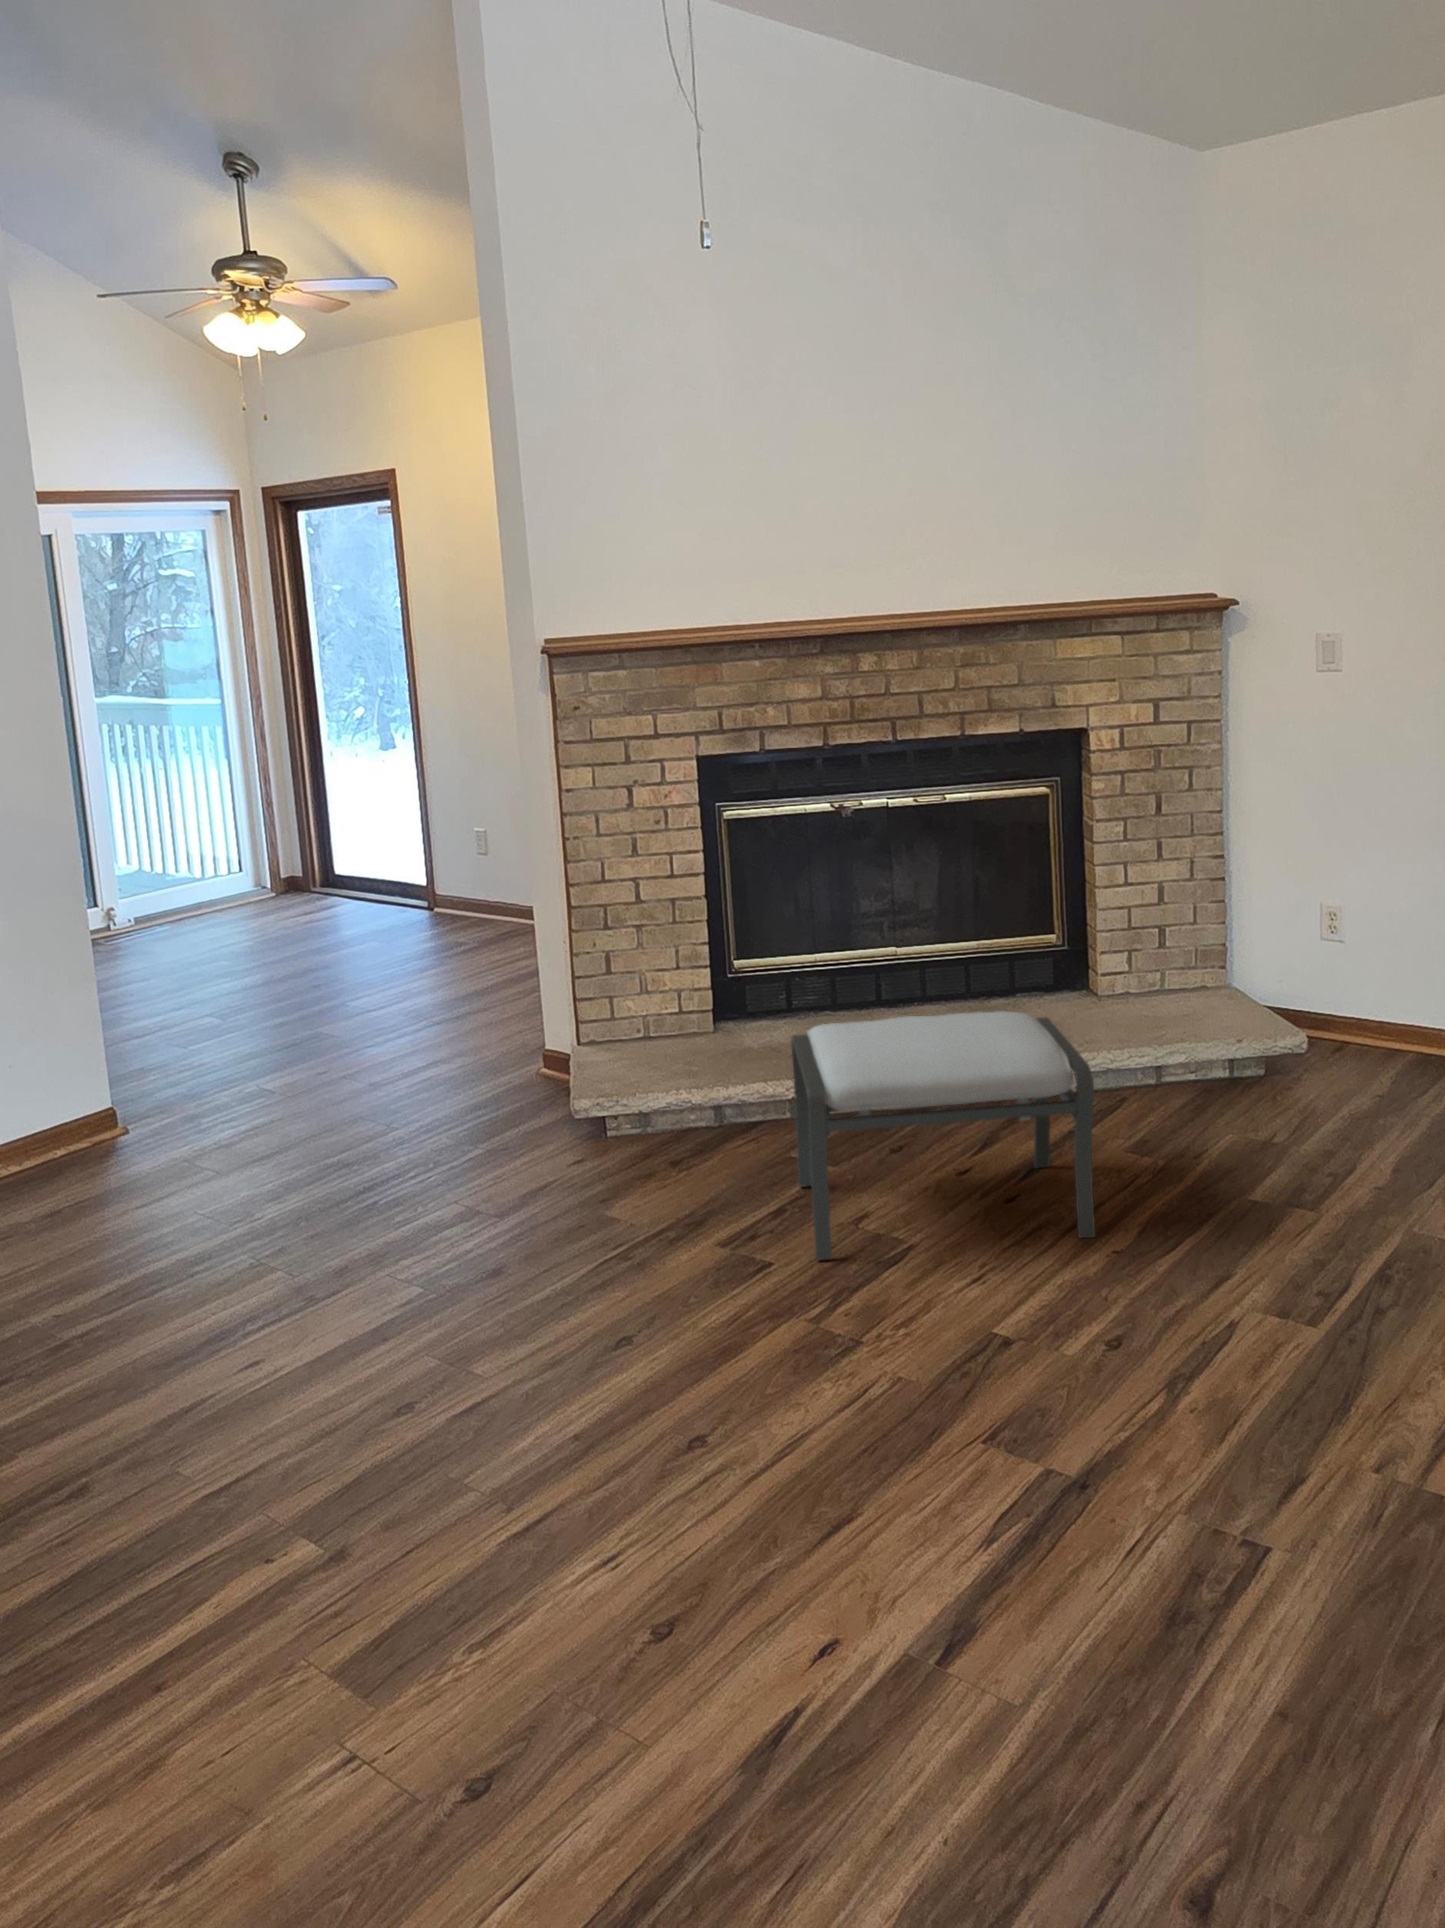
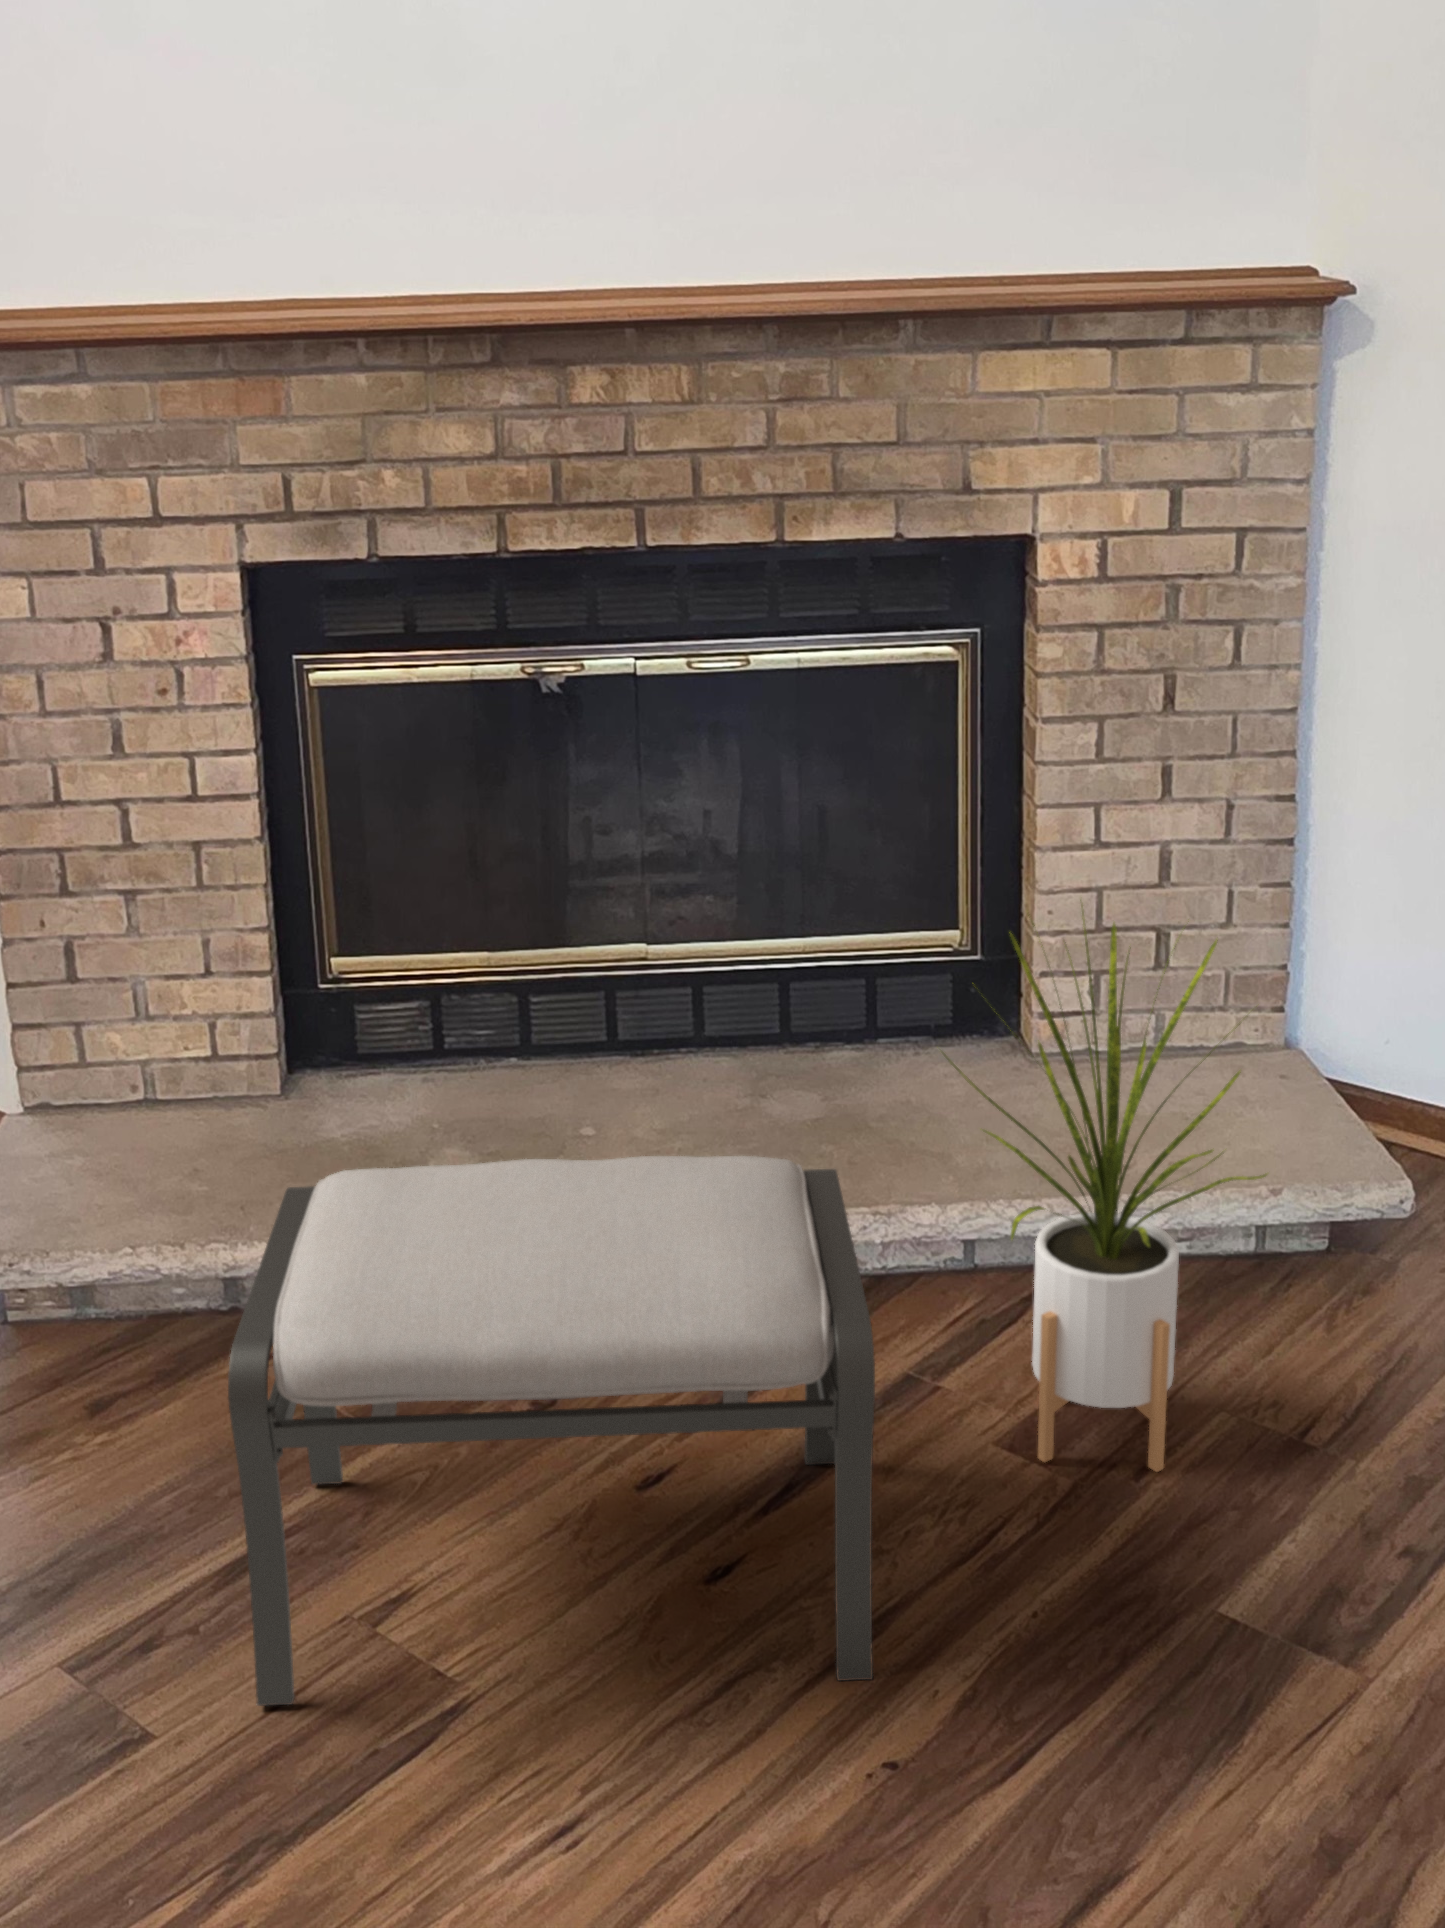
house plant: none [1088,886,1249,1162] -> present [942,913,1267,1472]

